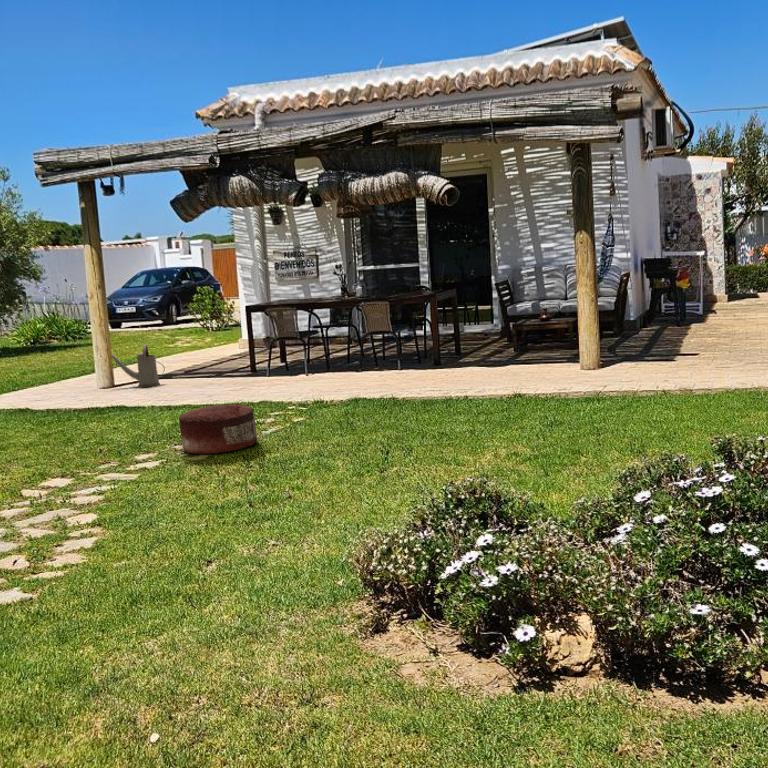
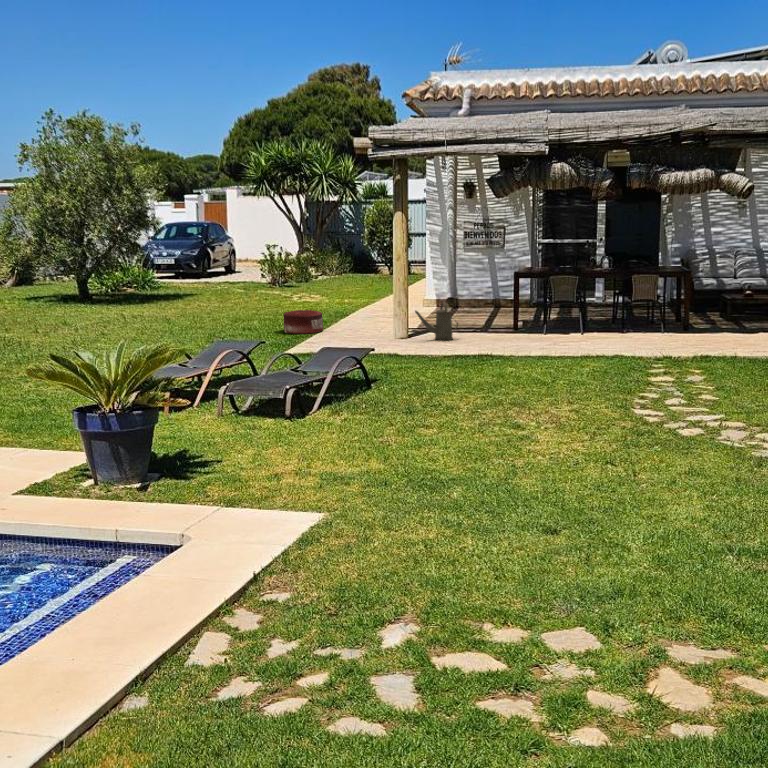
pouf: present [179,404,258,454] -> present [283,310,323,334]

